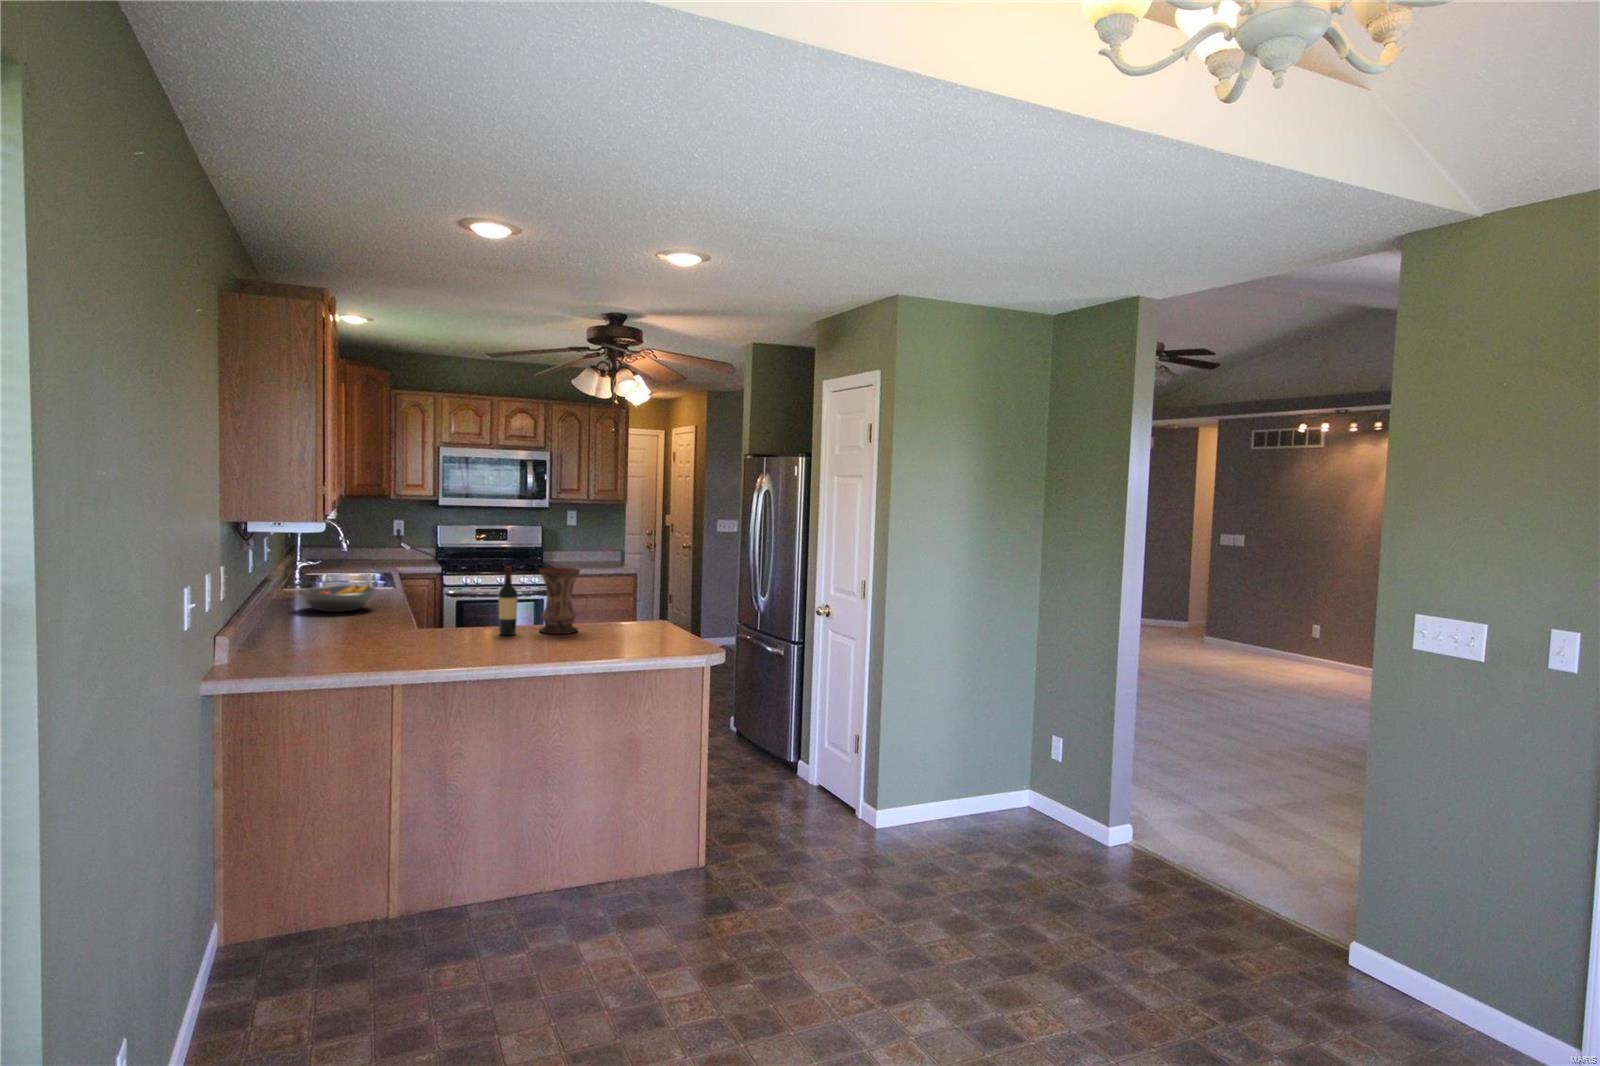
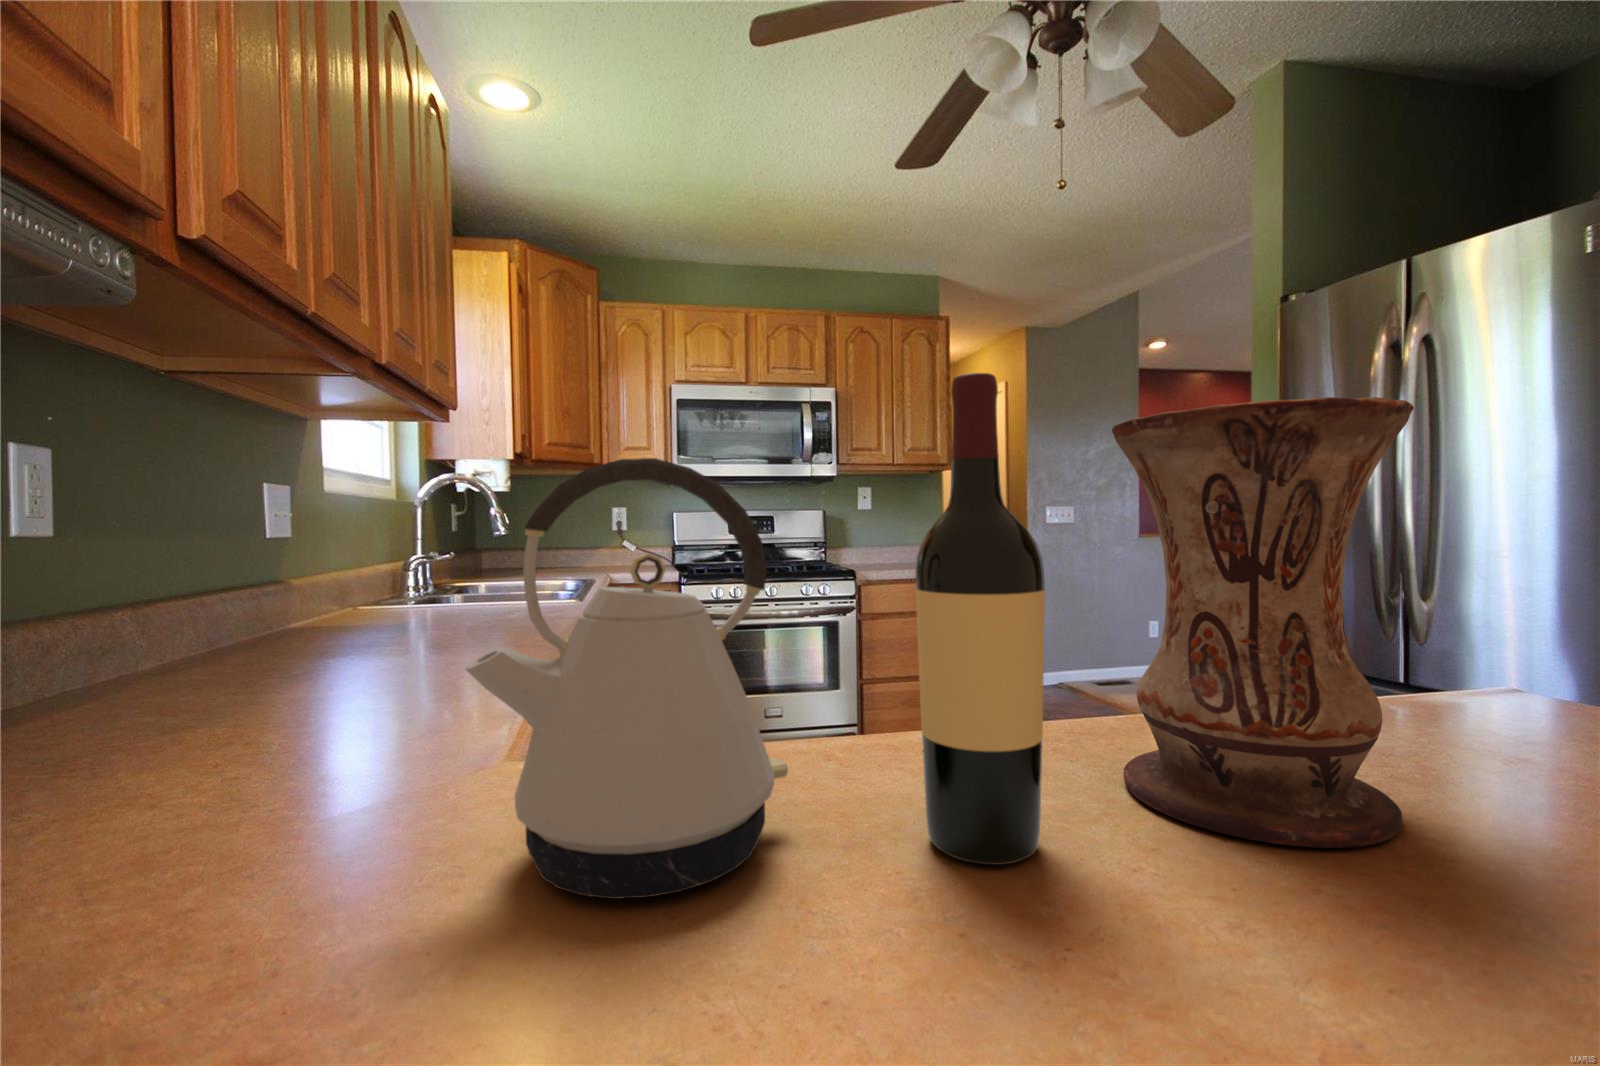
kettle: none [432,577,479,637] -> present [465,458,788,899]
fruit bowl: present [299,585,377,612] -> none [202,579,463,667]

